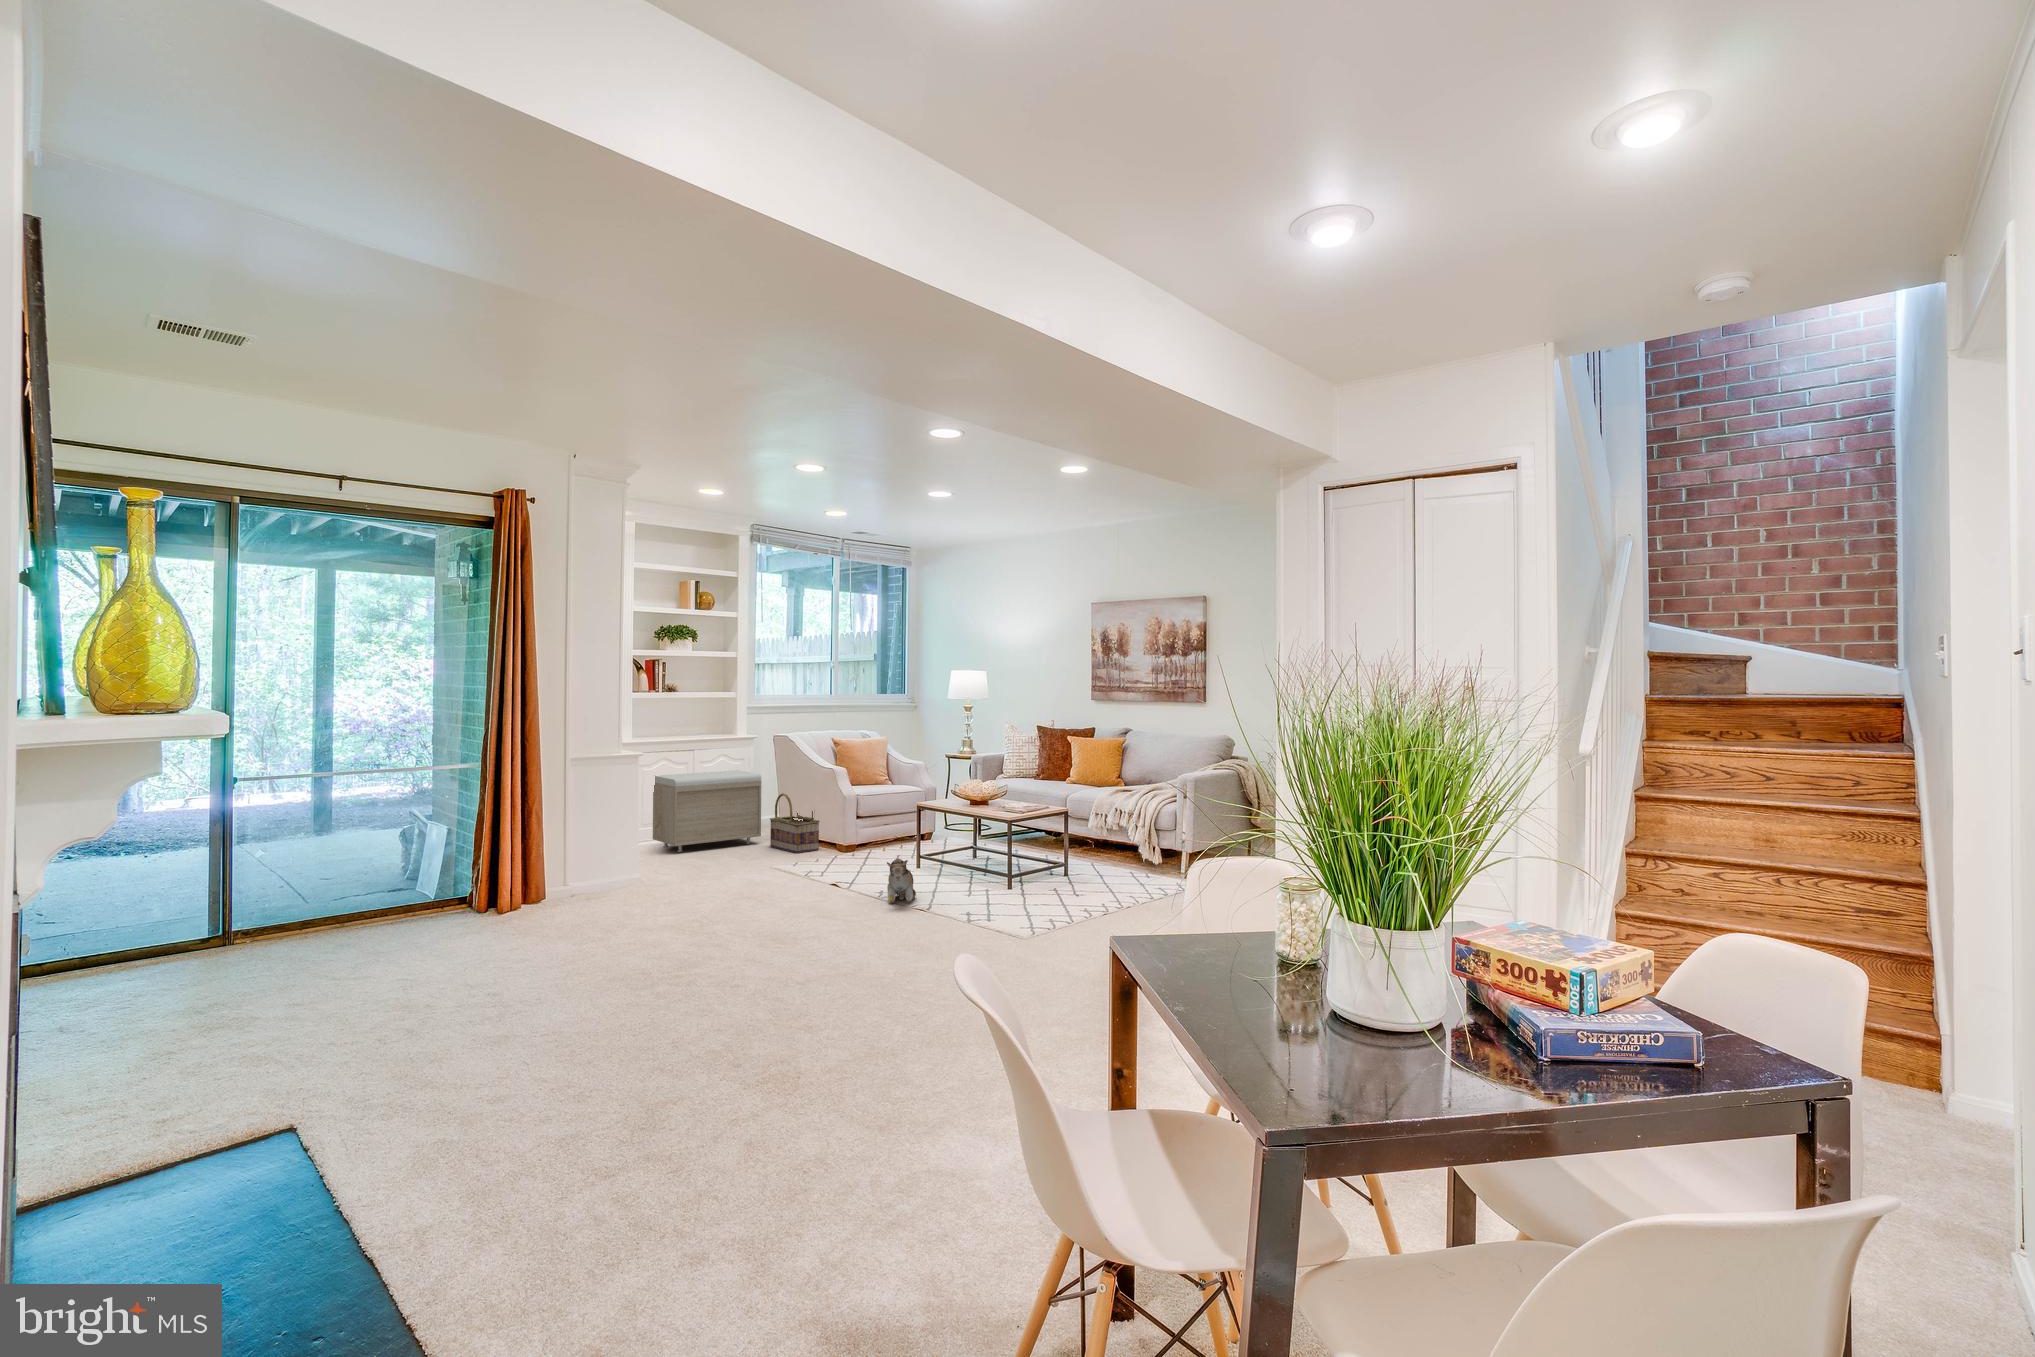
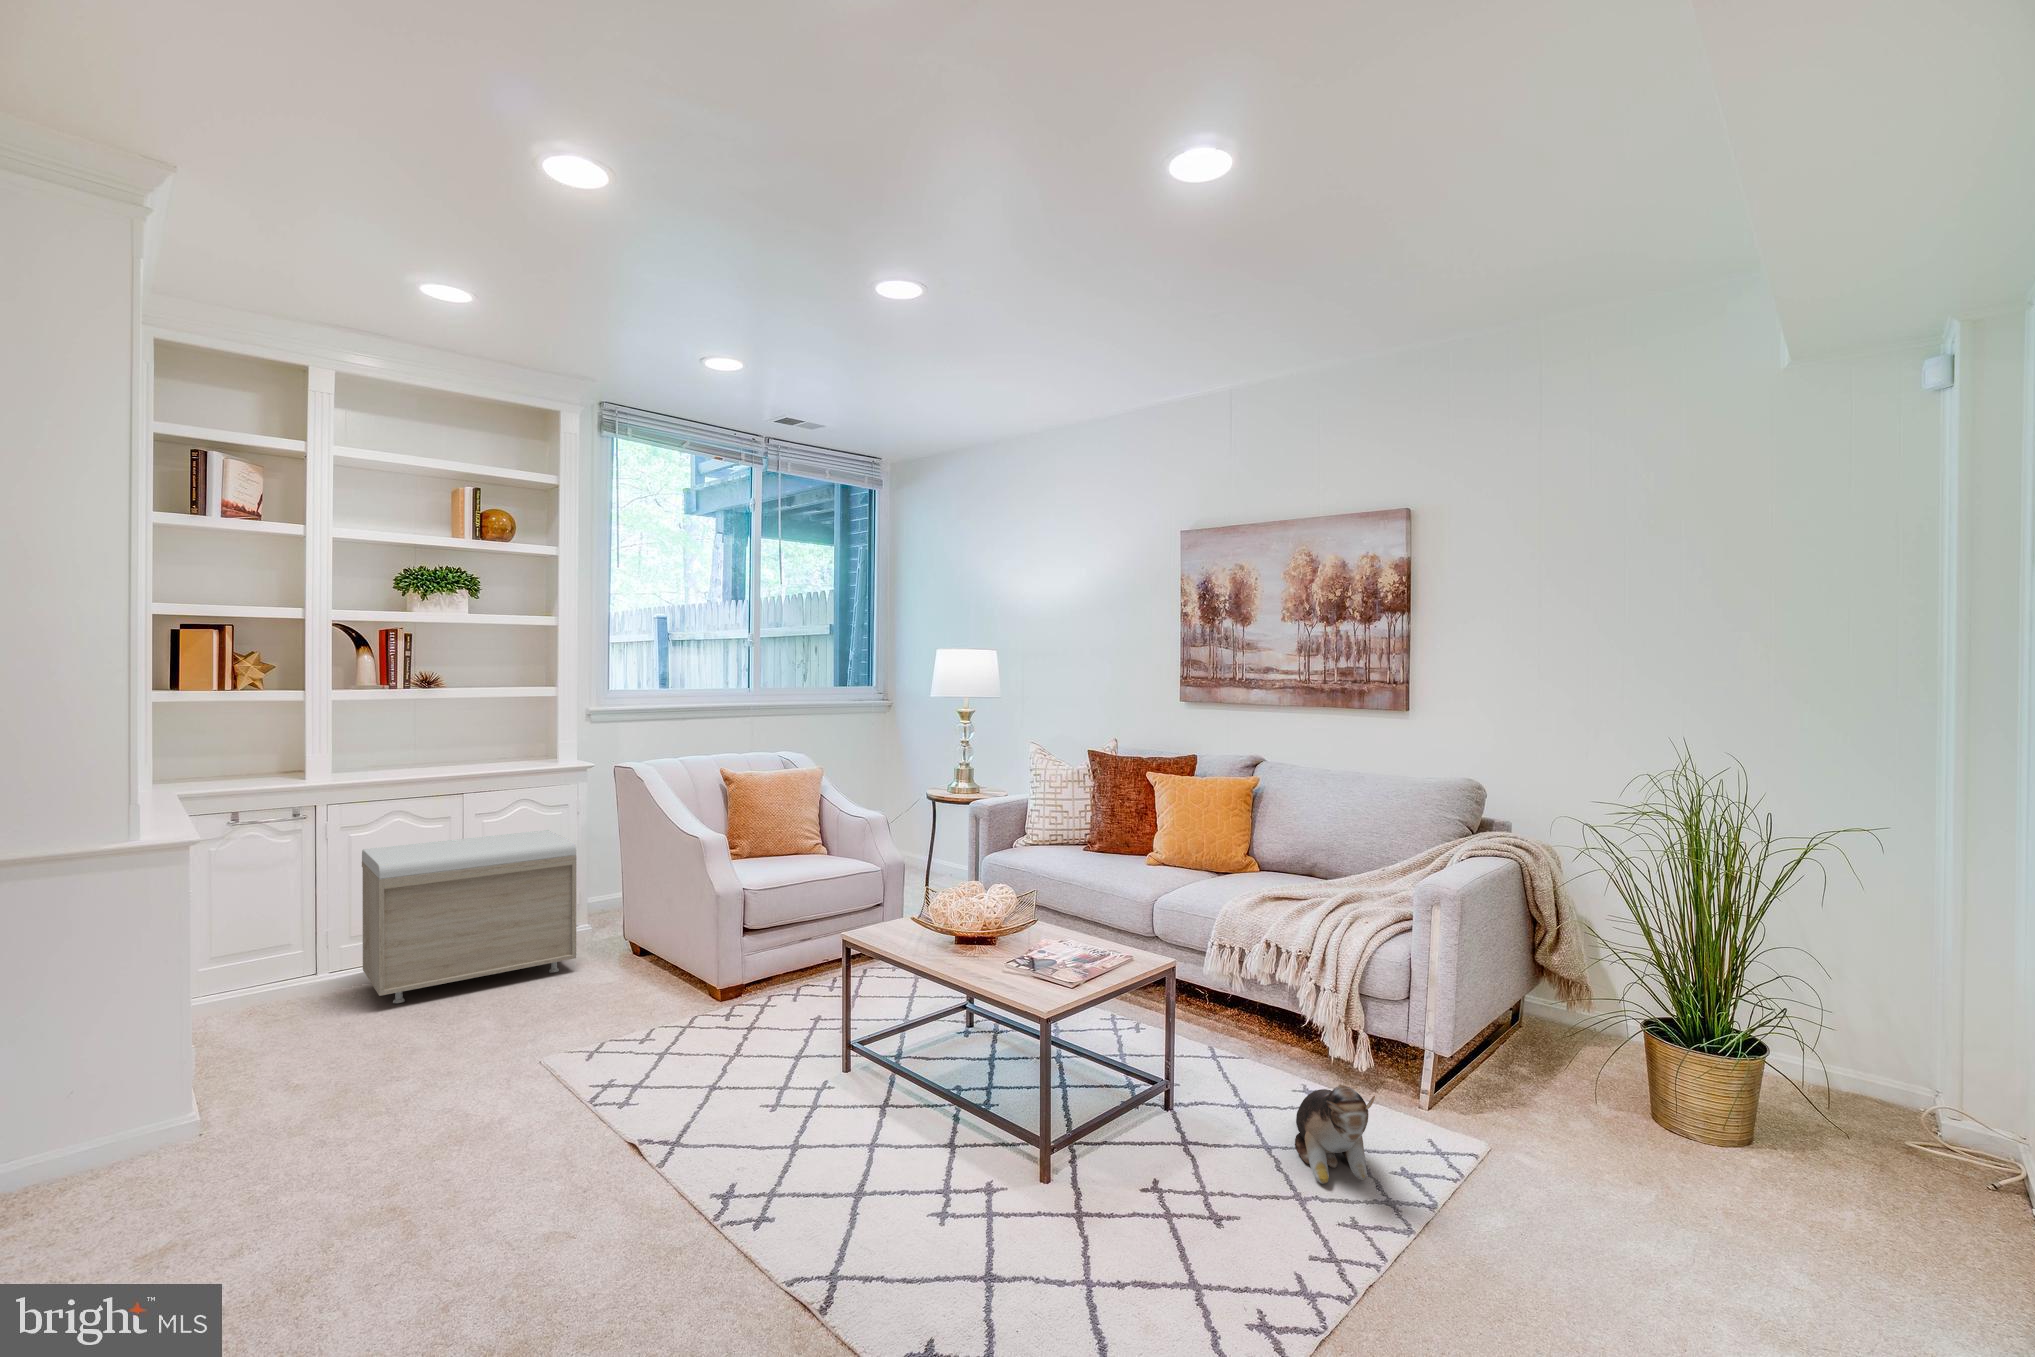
basket: present [770,793,820,853] -> none [585,878,674,1006]
plush toy: present [887,859,916,903] -> present [1295,1085,1375,1184]

